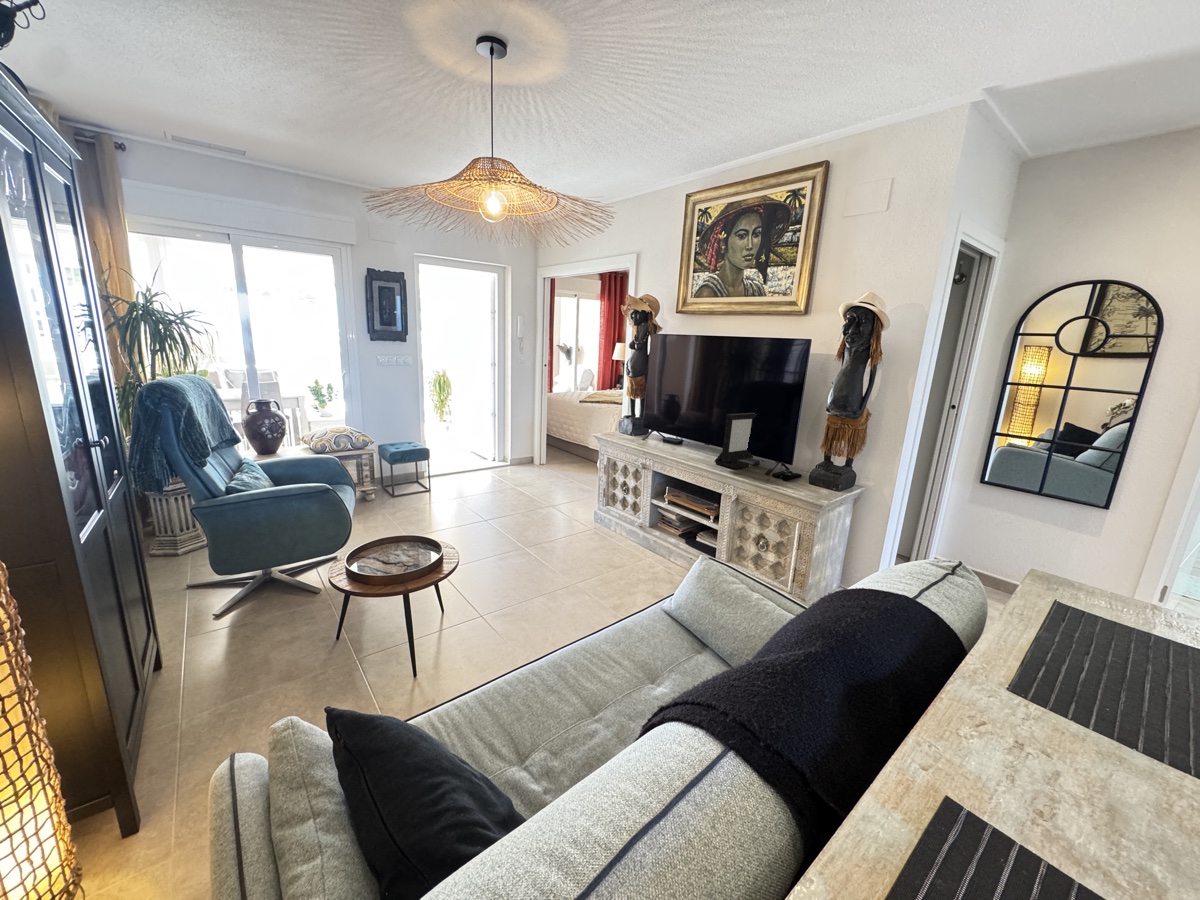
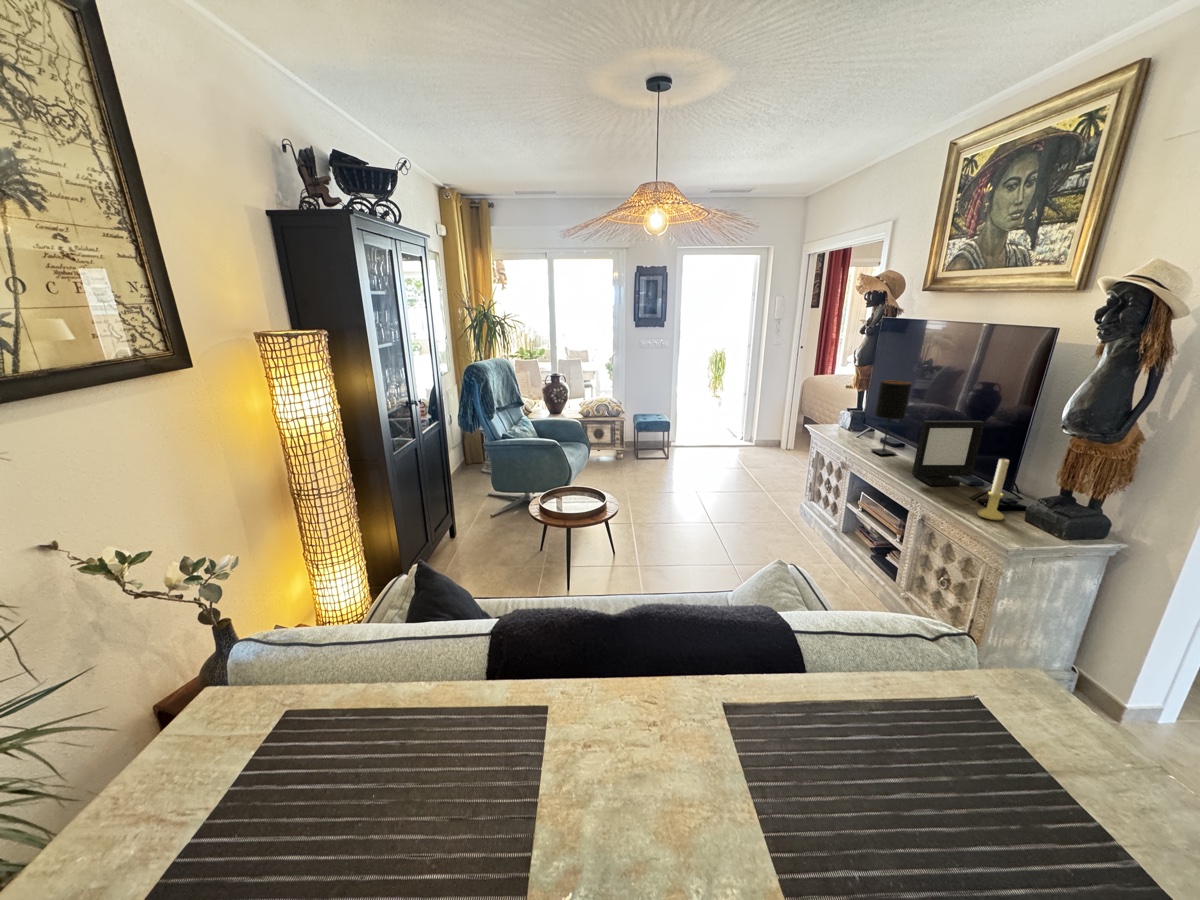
table lamp: none [666,385,694,451] -> present [871,380,911,455]
candle holder: none [781,436,800,487] -> present [977,459,1009,521]

